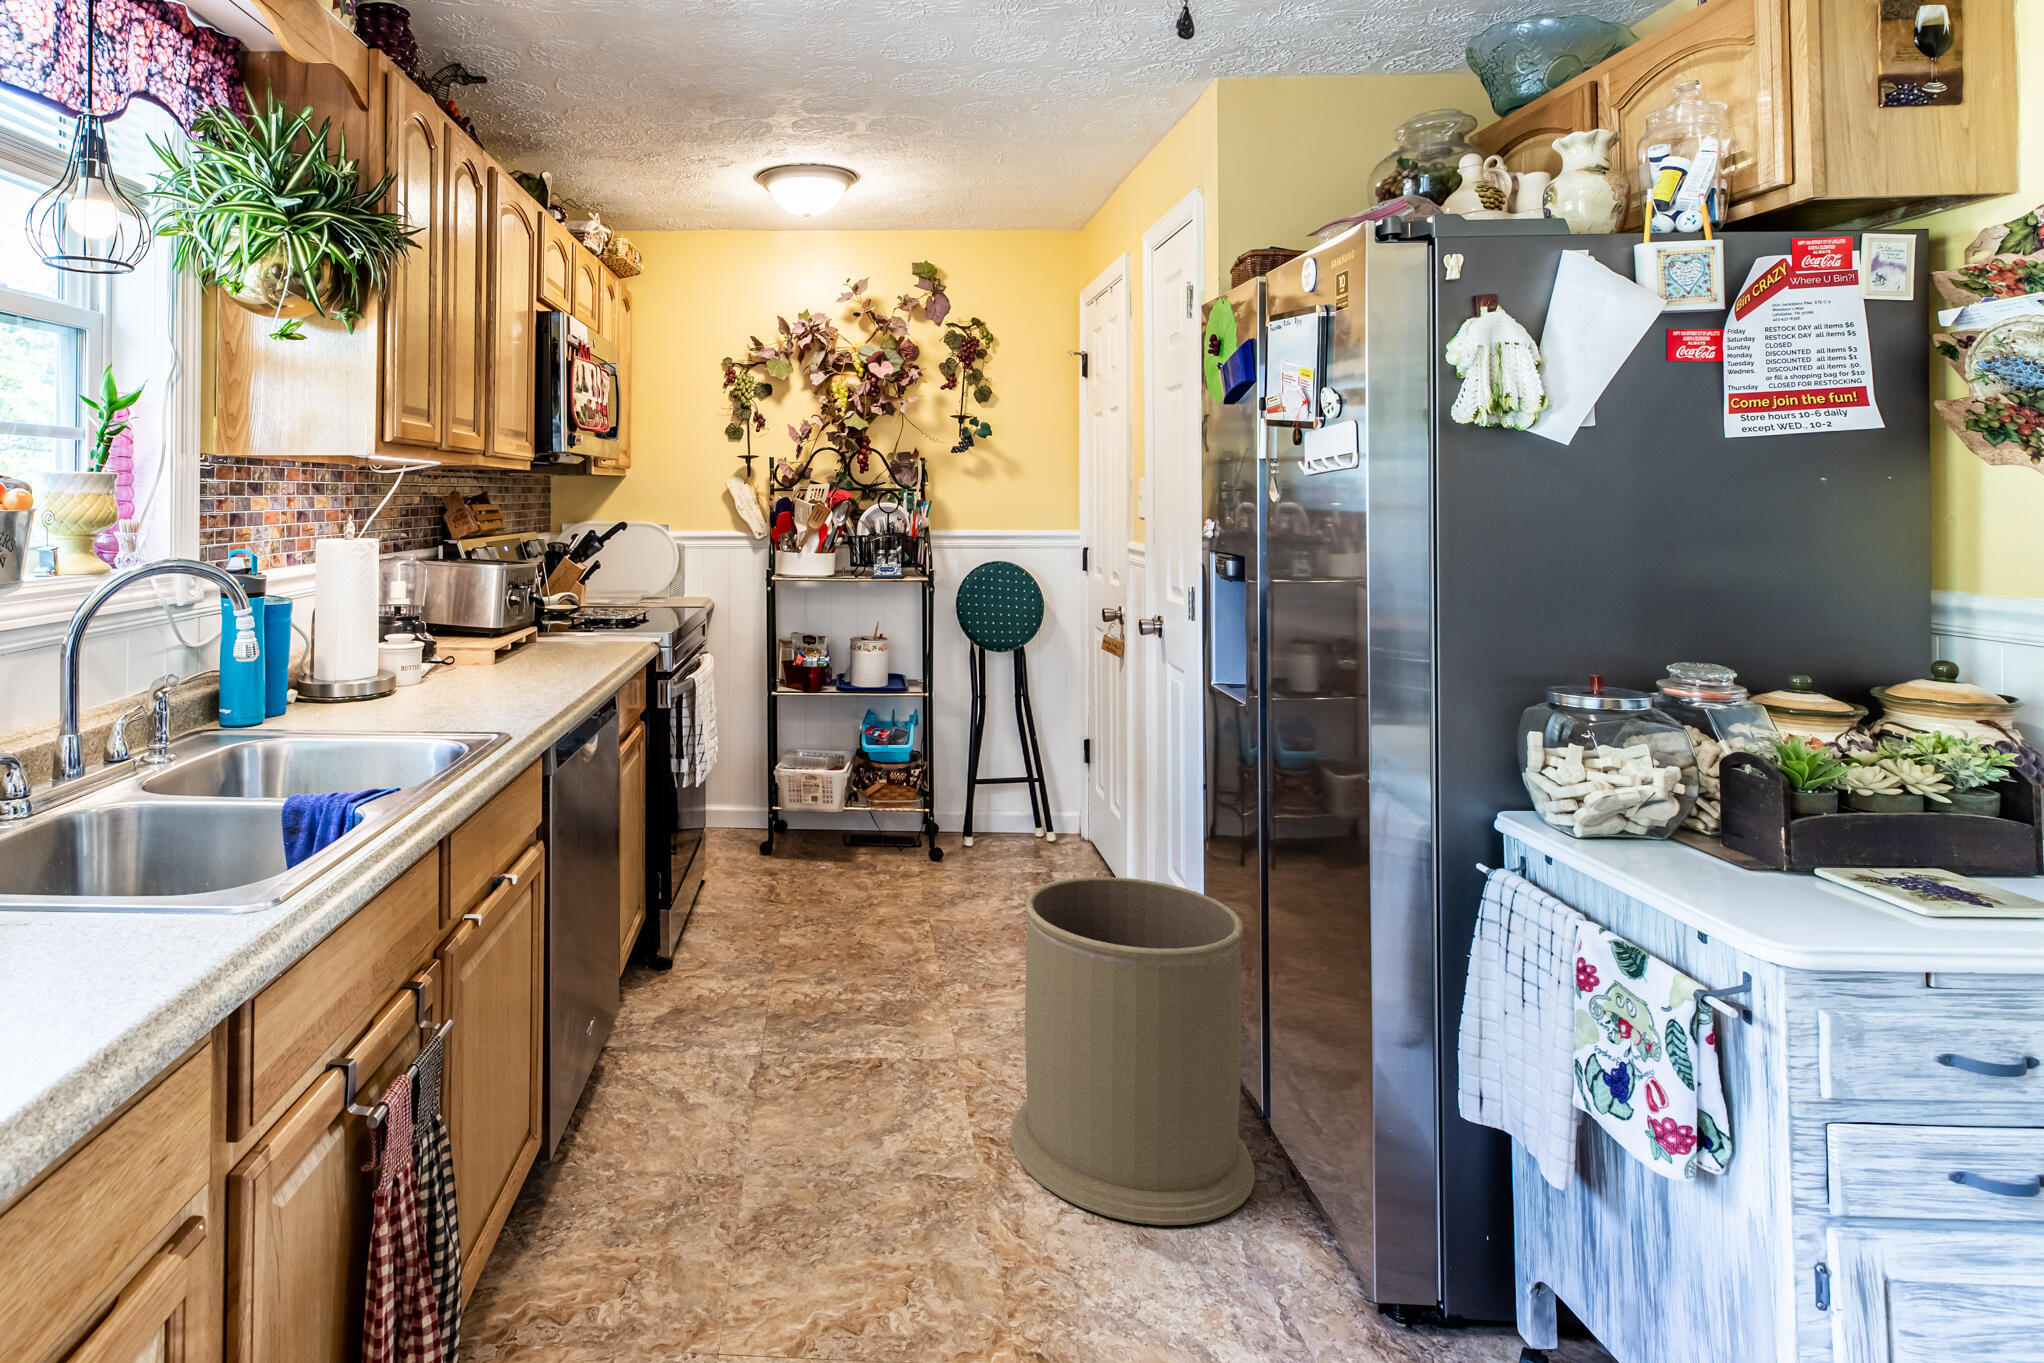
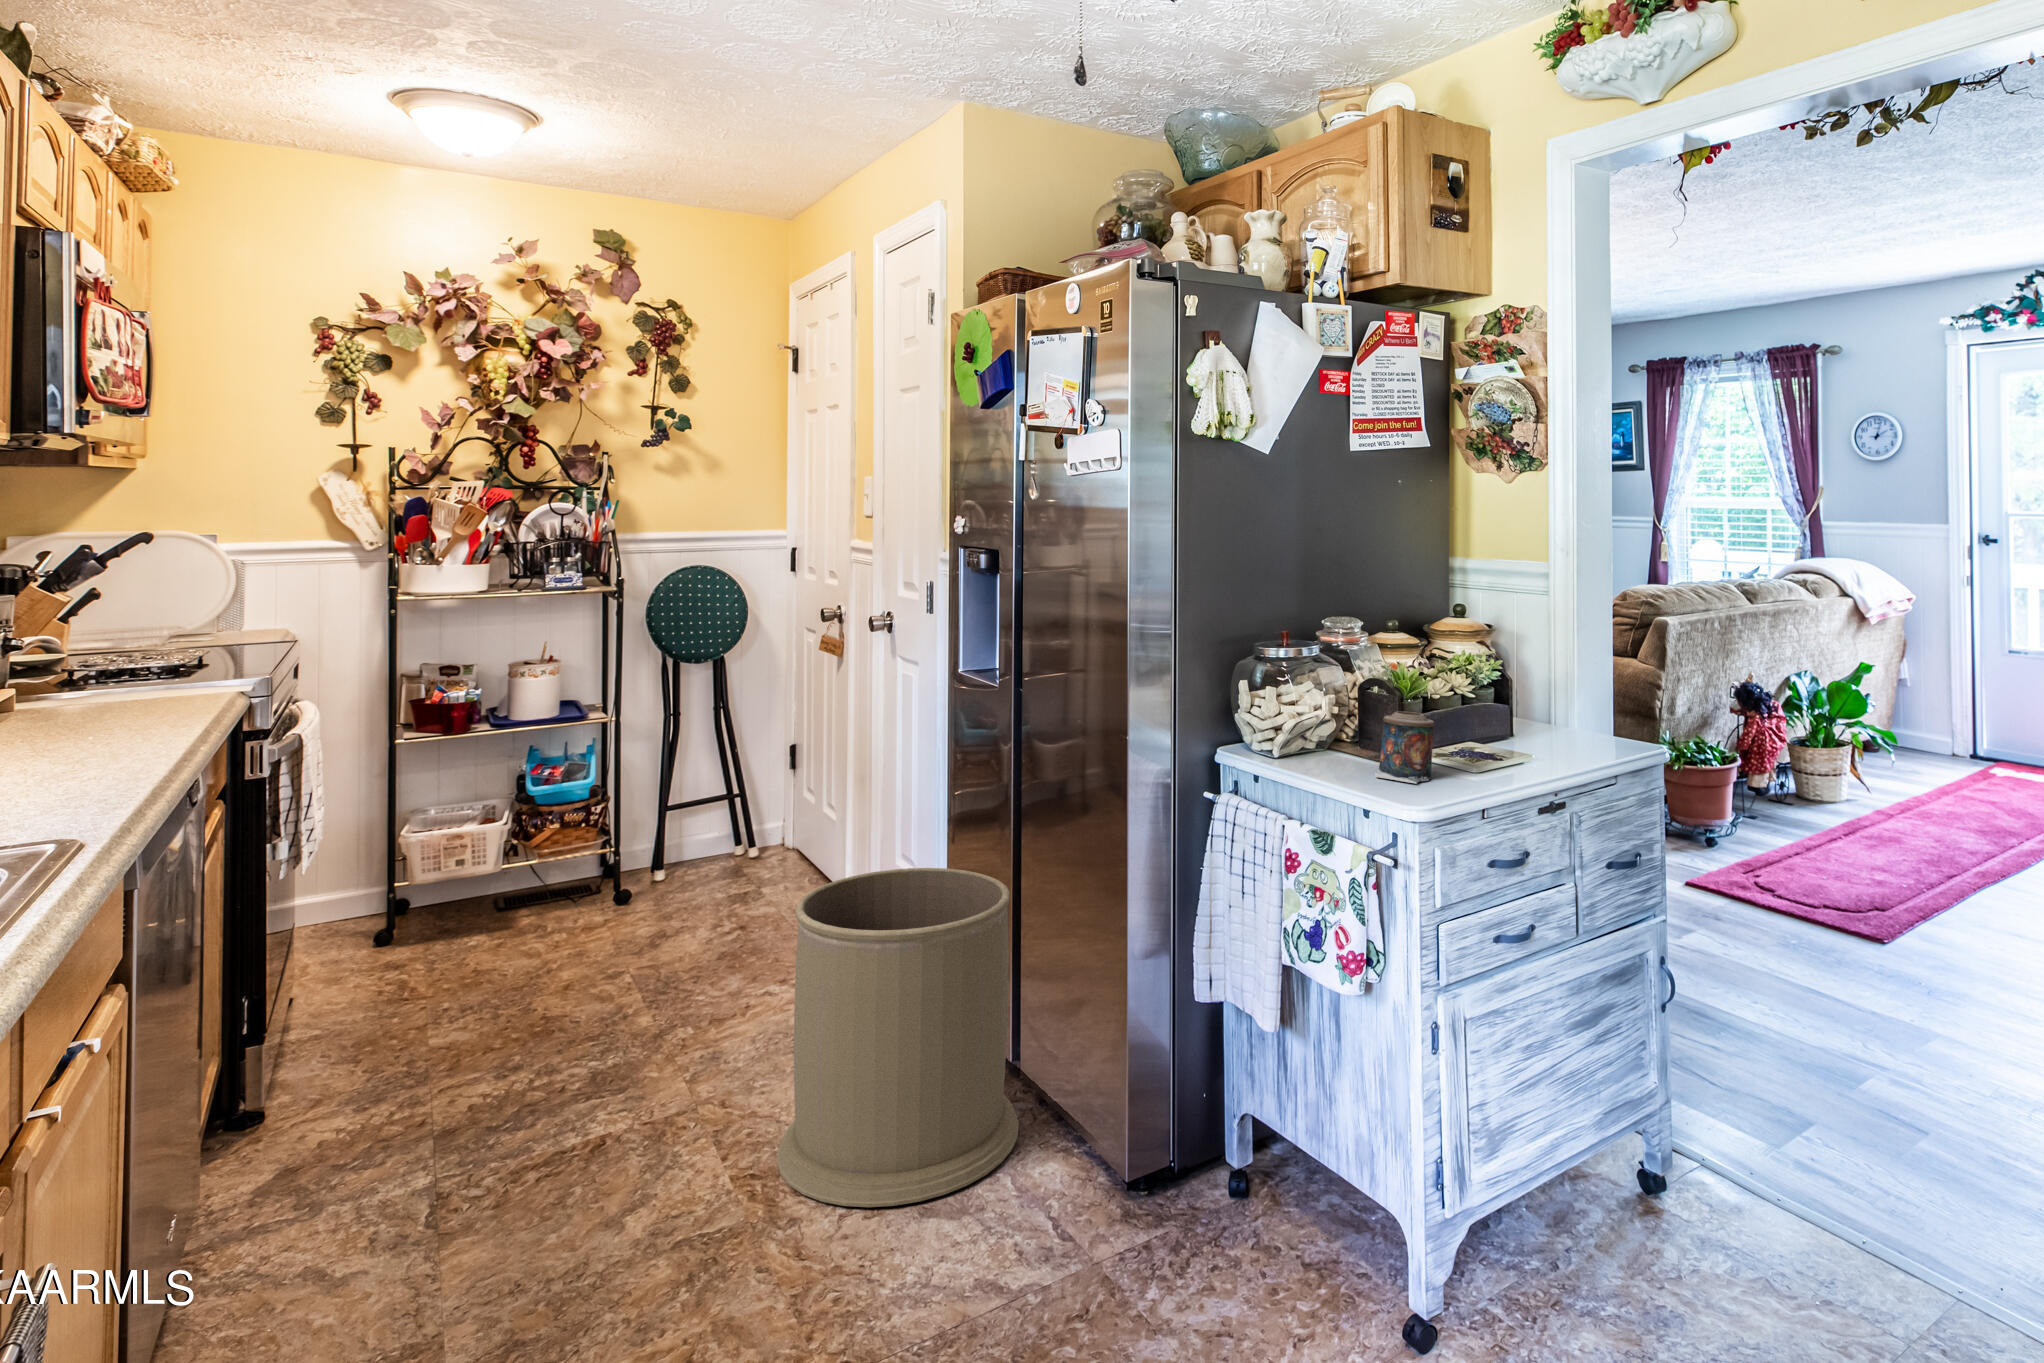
candle: none [1732,806,1847,915] -> present [1375,711,1434,784]

